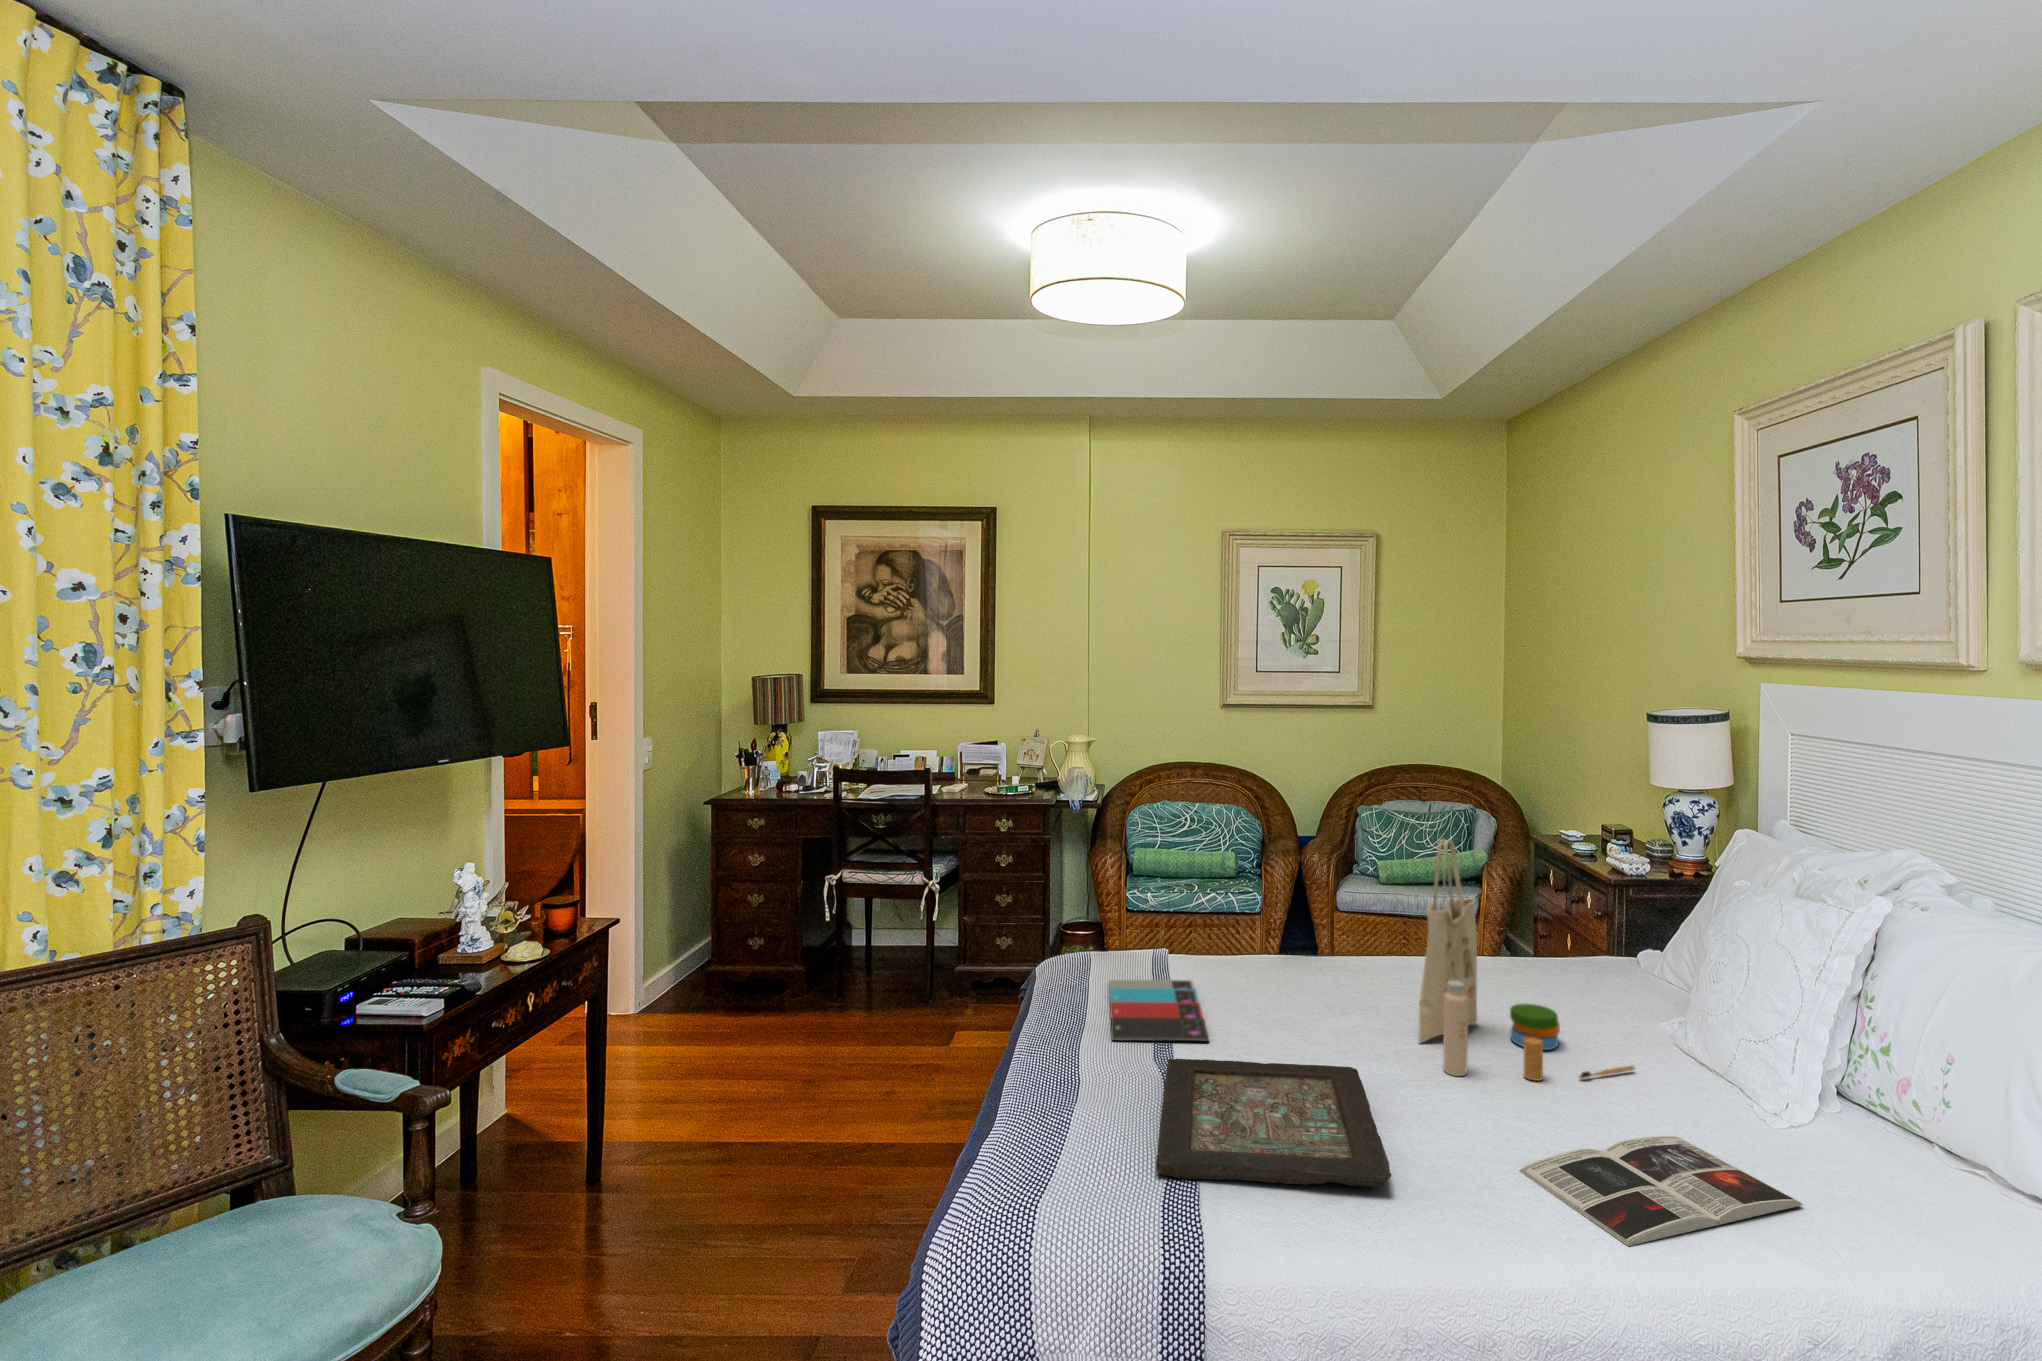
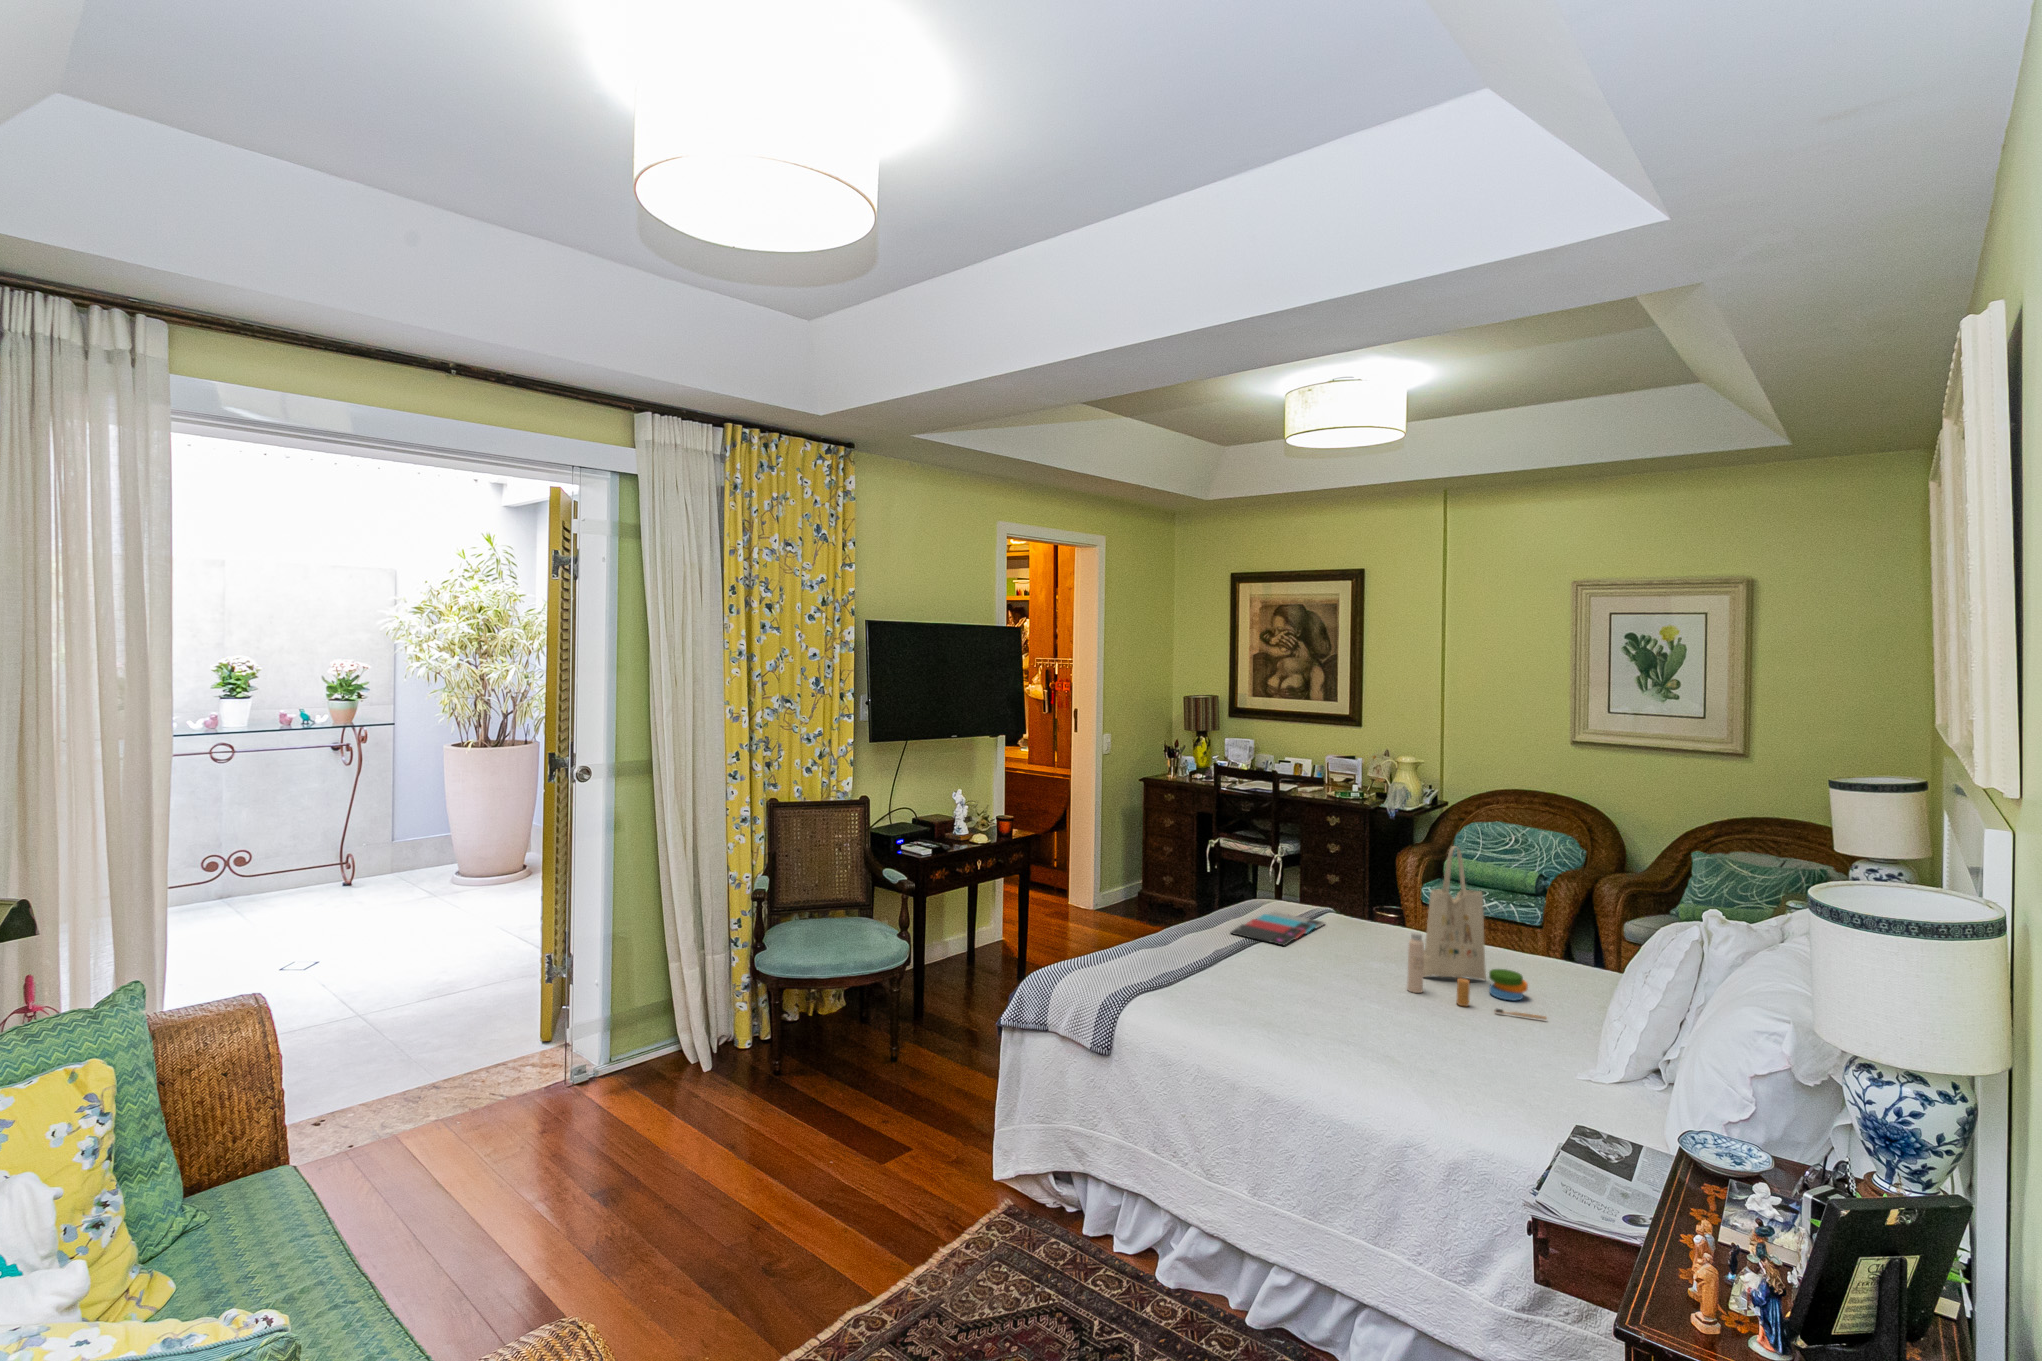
decorative tray: present [1156,1059,1392,1187] -> none [1169,943,1339,1004]
magazine: present [1519,1136,1803,1246] -> none [1360,1021,1504,1074]

